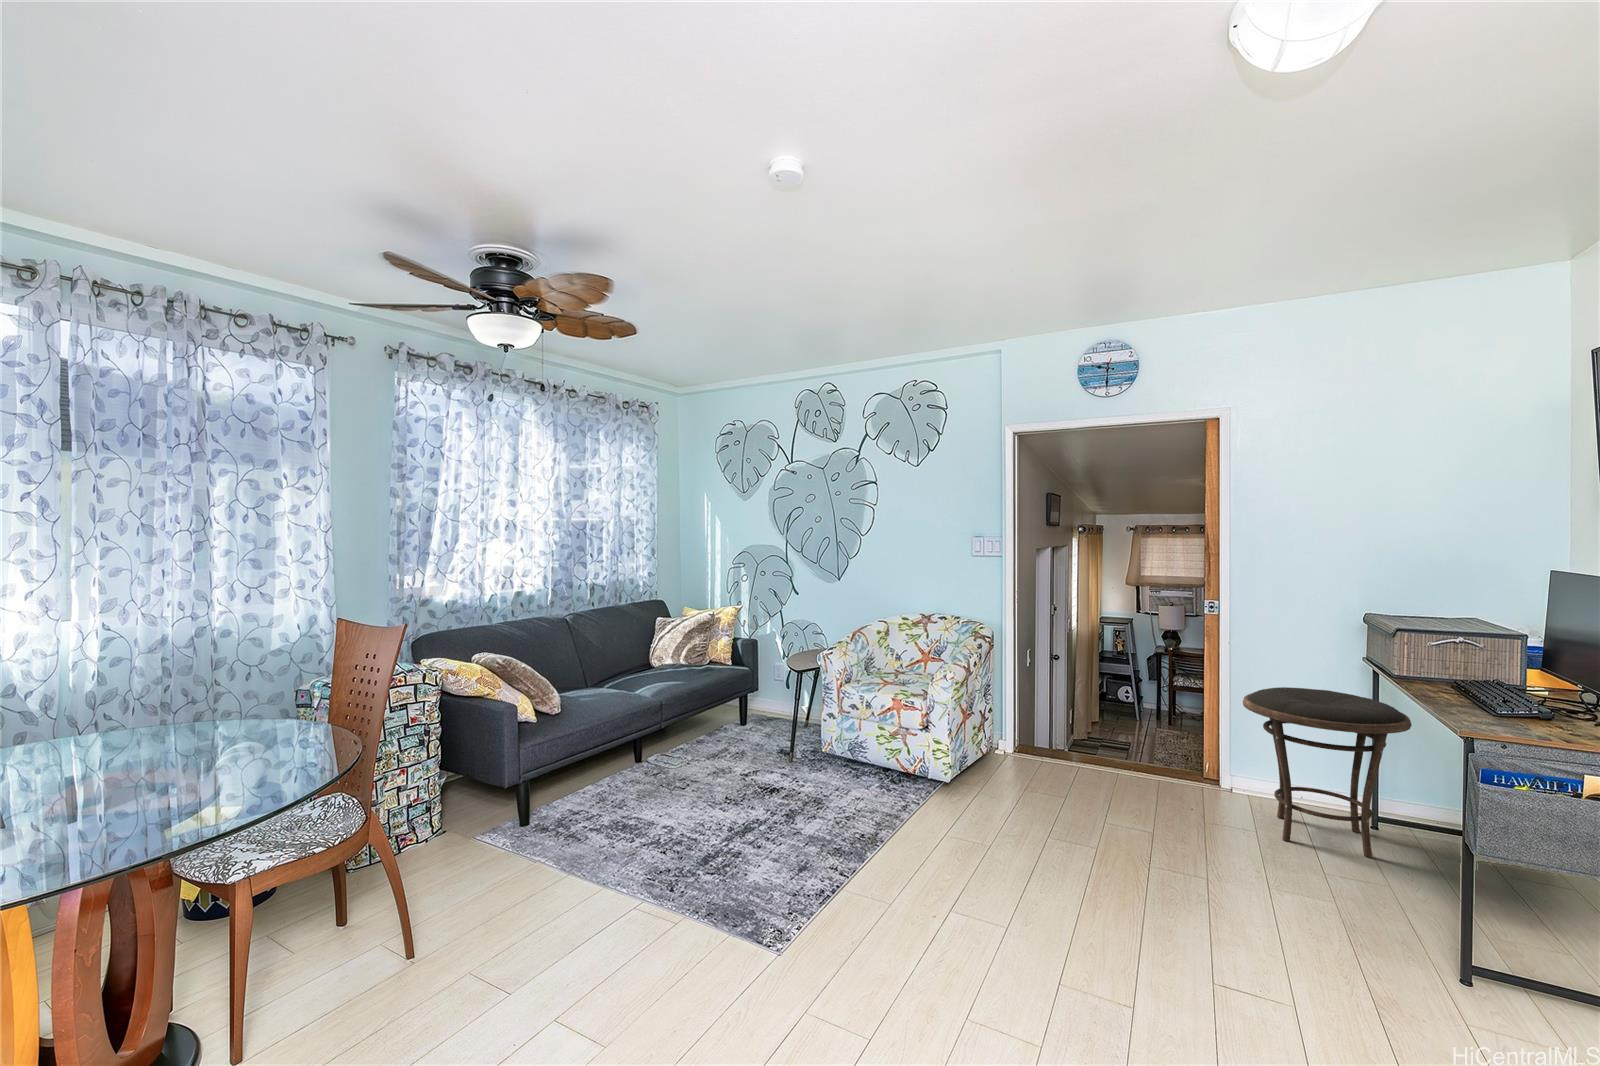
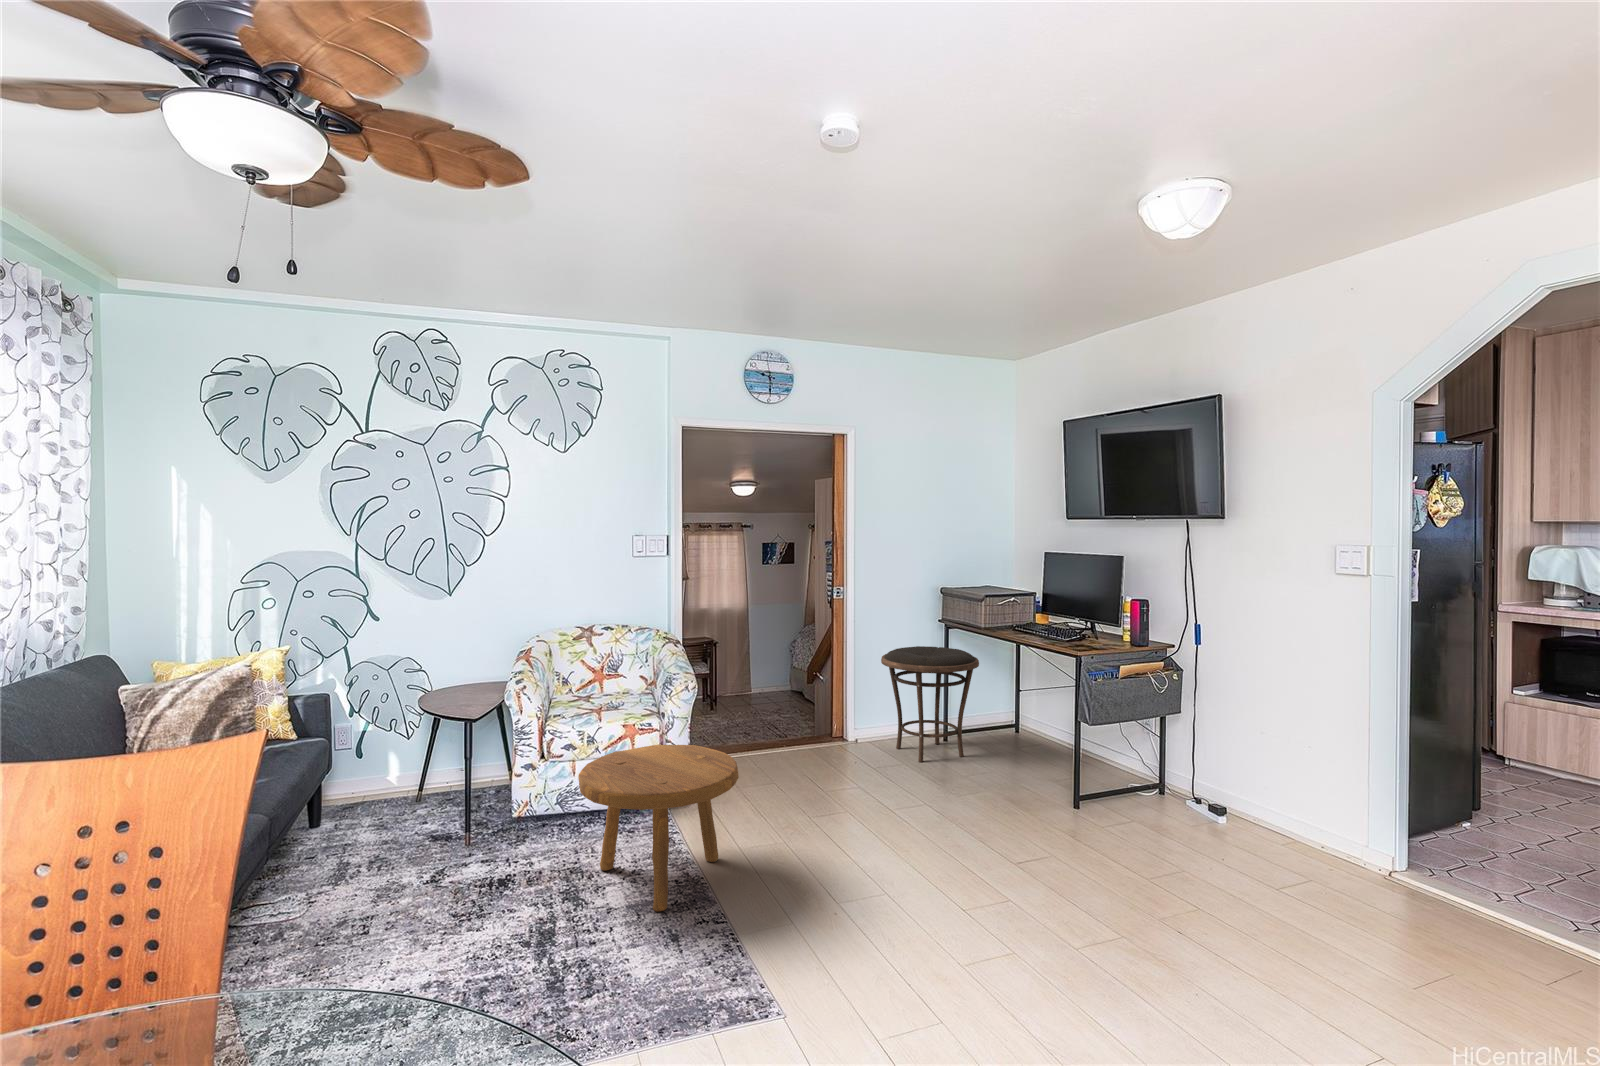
footstool: none [783,714,918,848] -> present [578,745,739,911]

